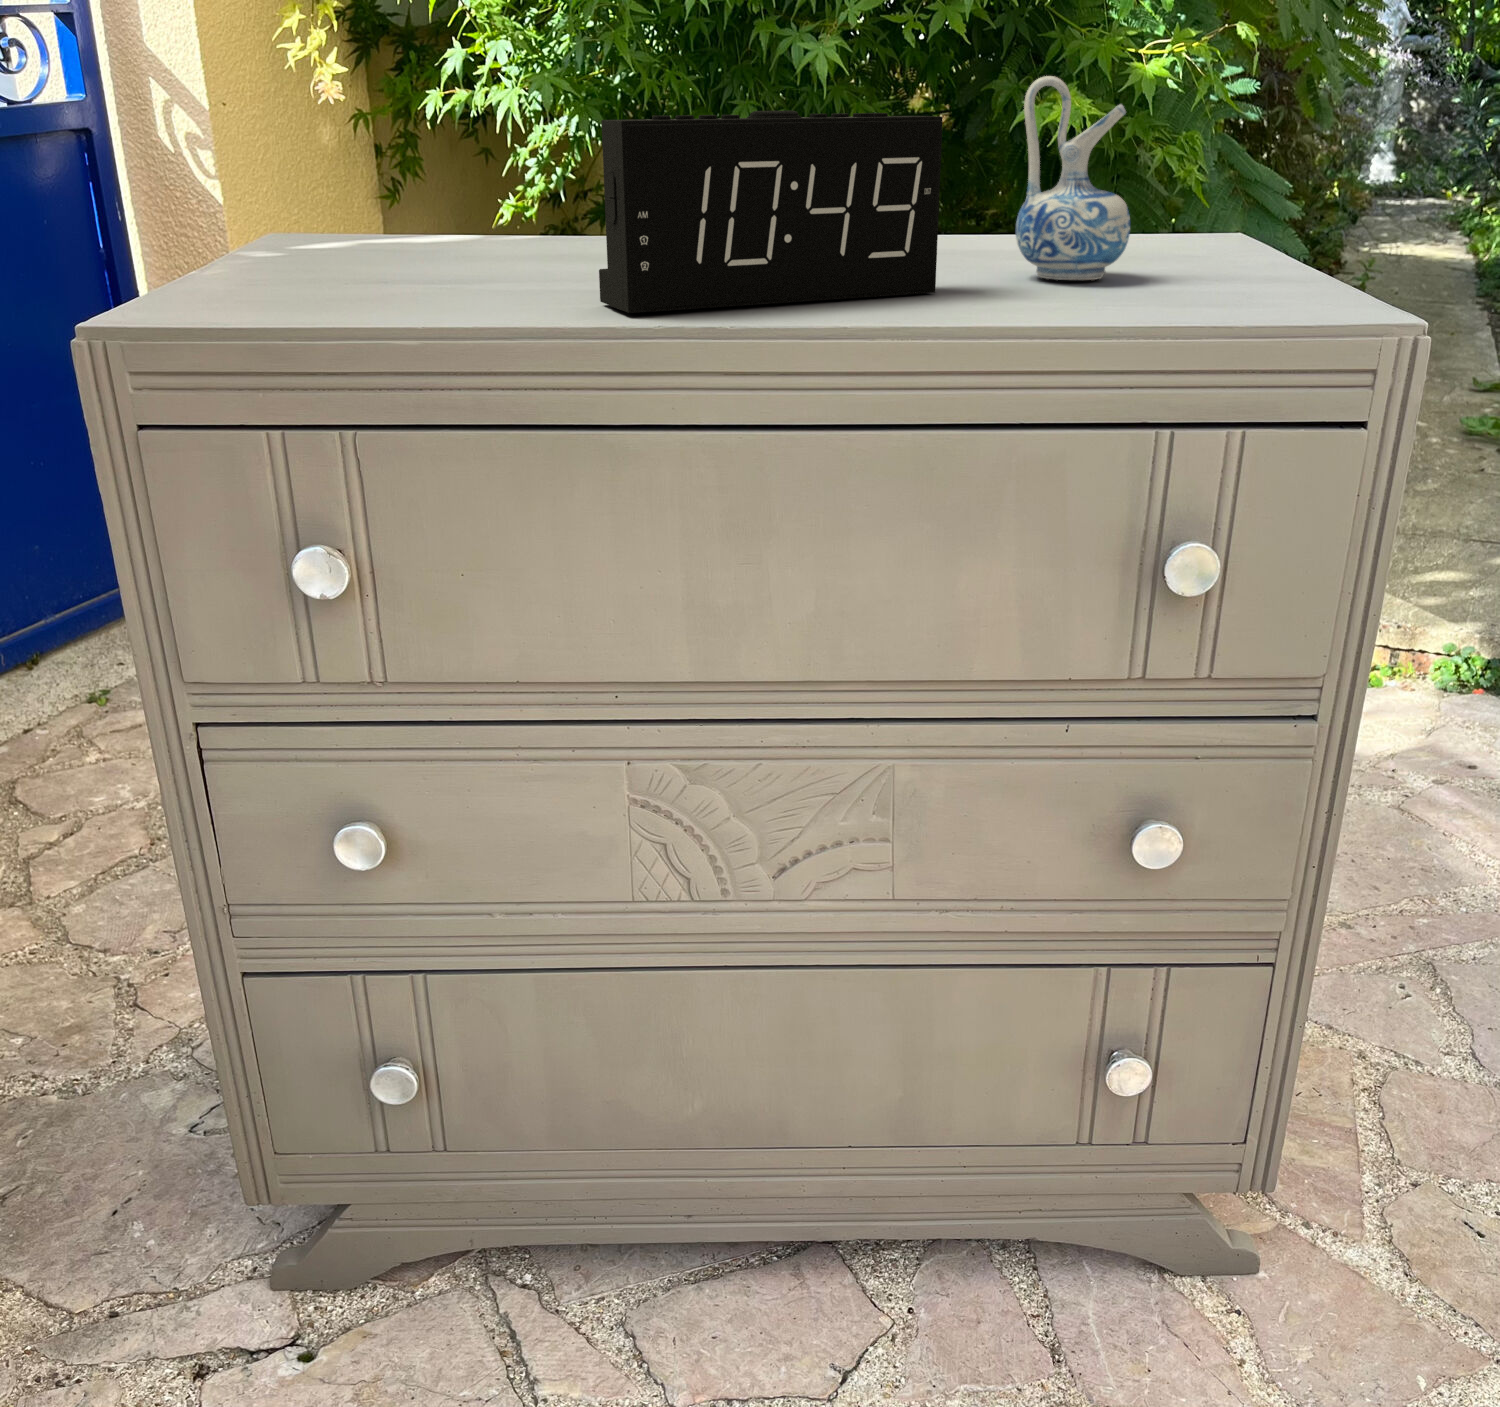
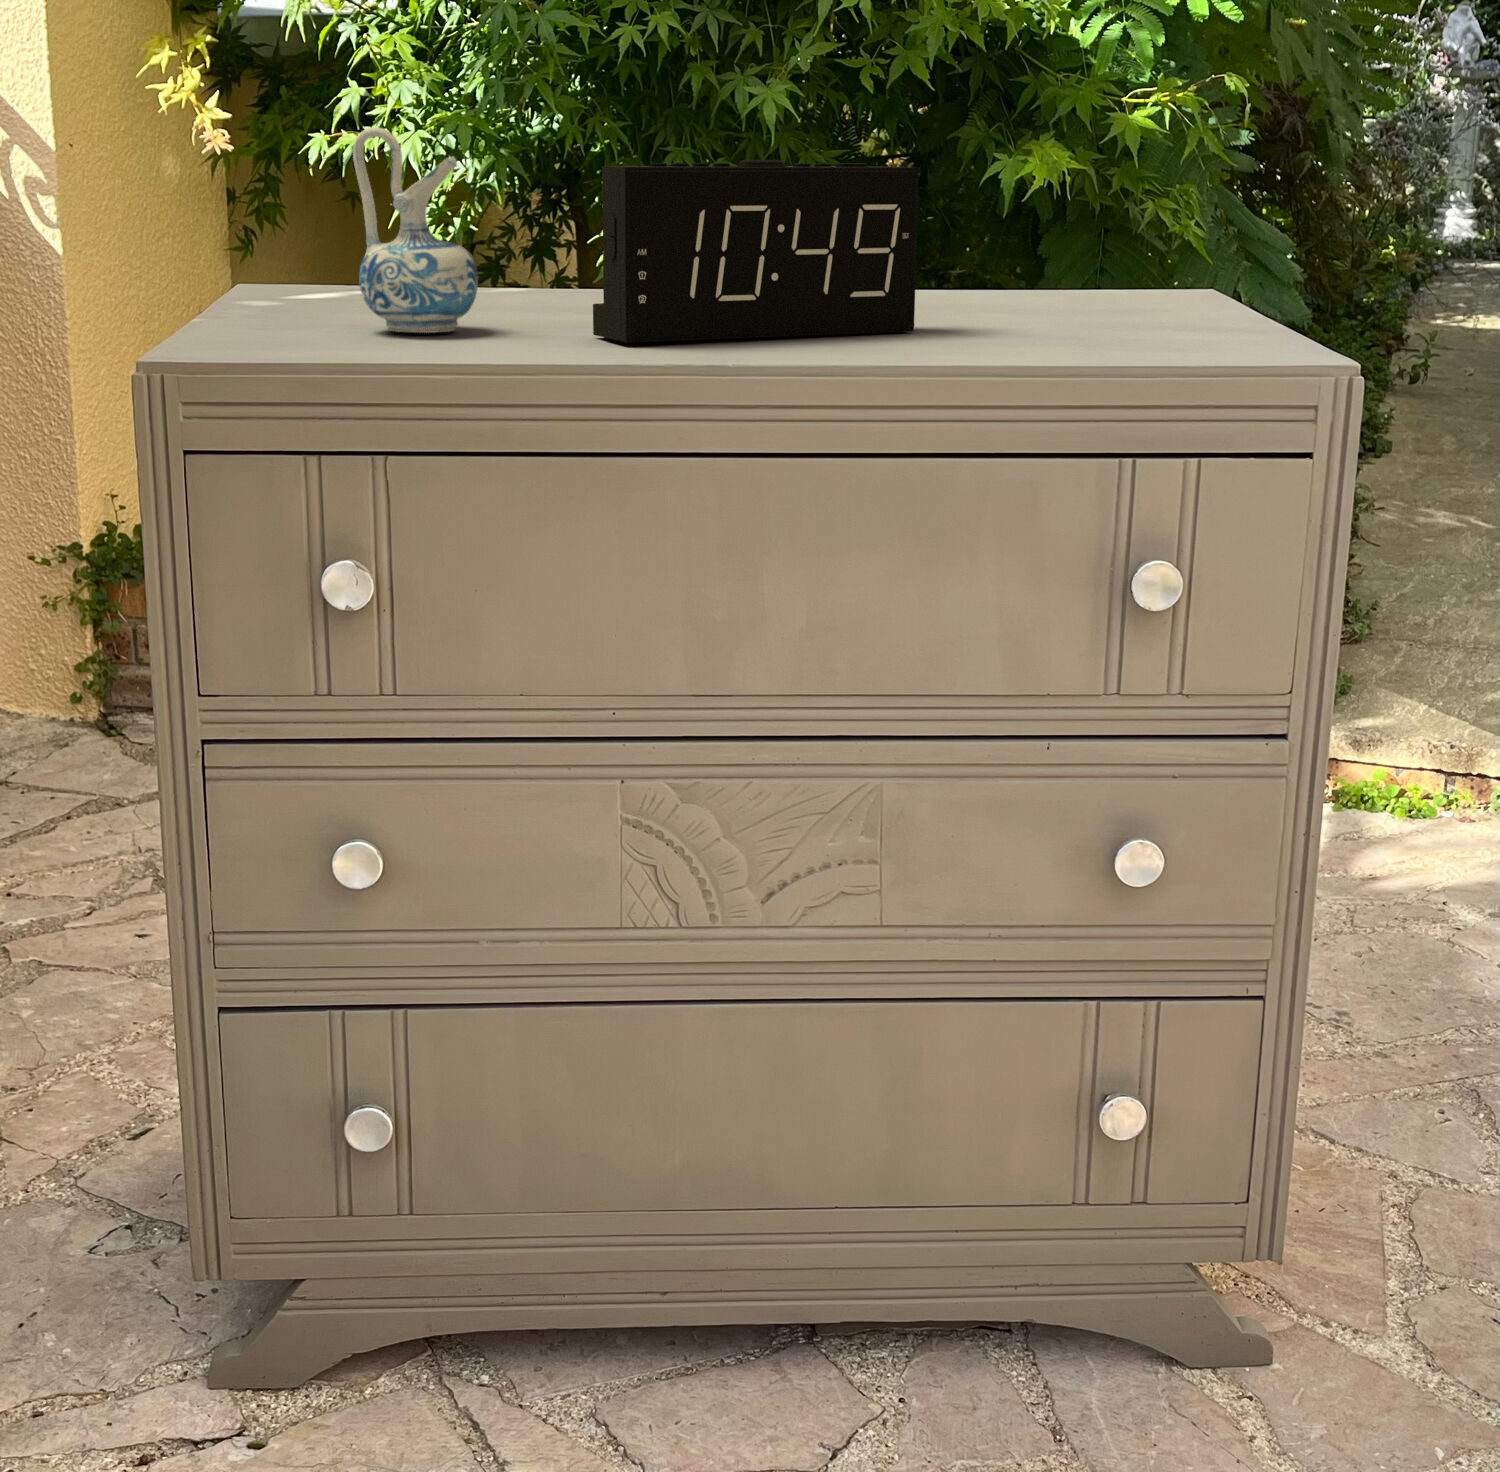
ceramic pitcher: present [1016,76,1131,280] -> present [353,127,478,333]

